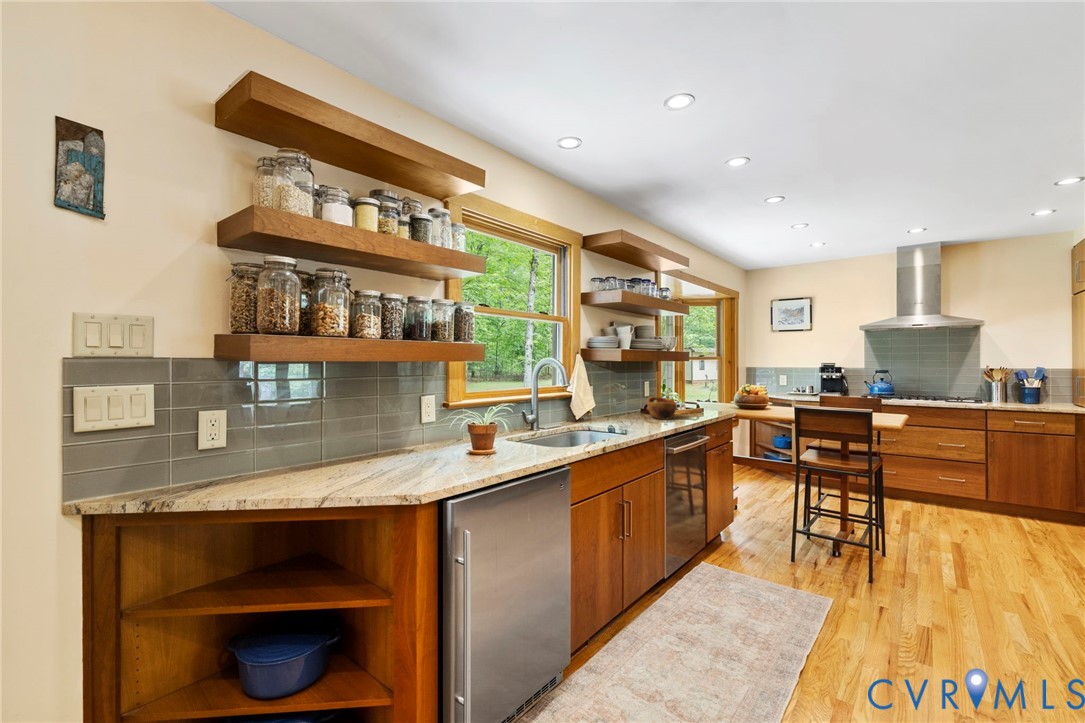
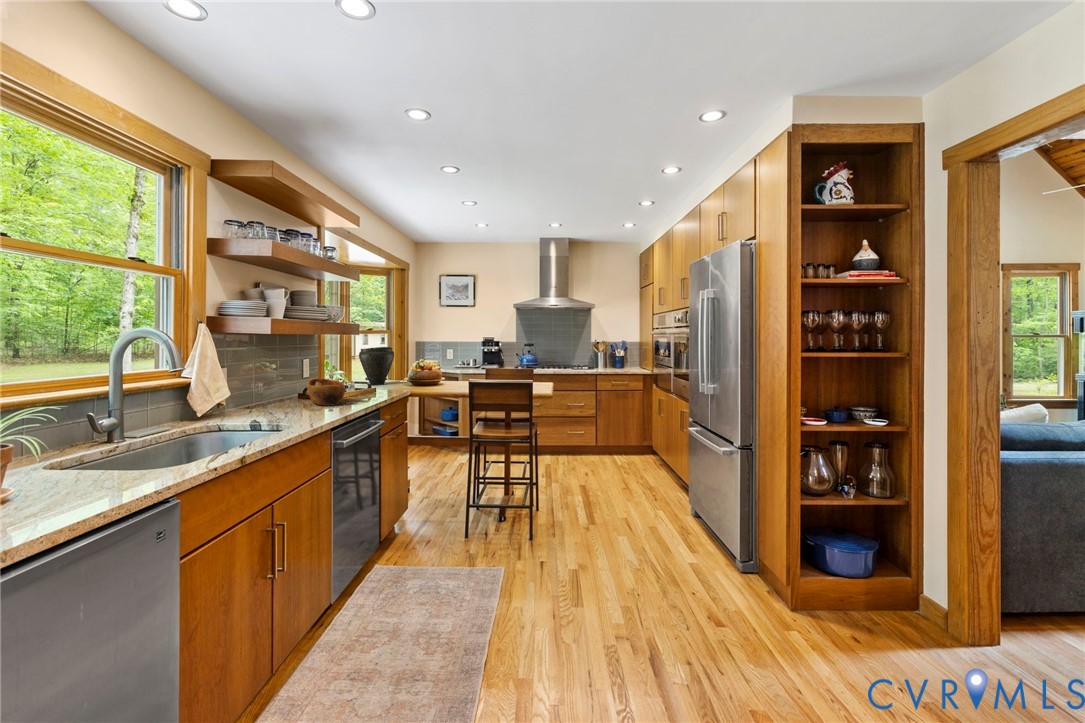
vase: none [690,372,722,406] -> present [359,347,394,385]

